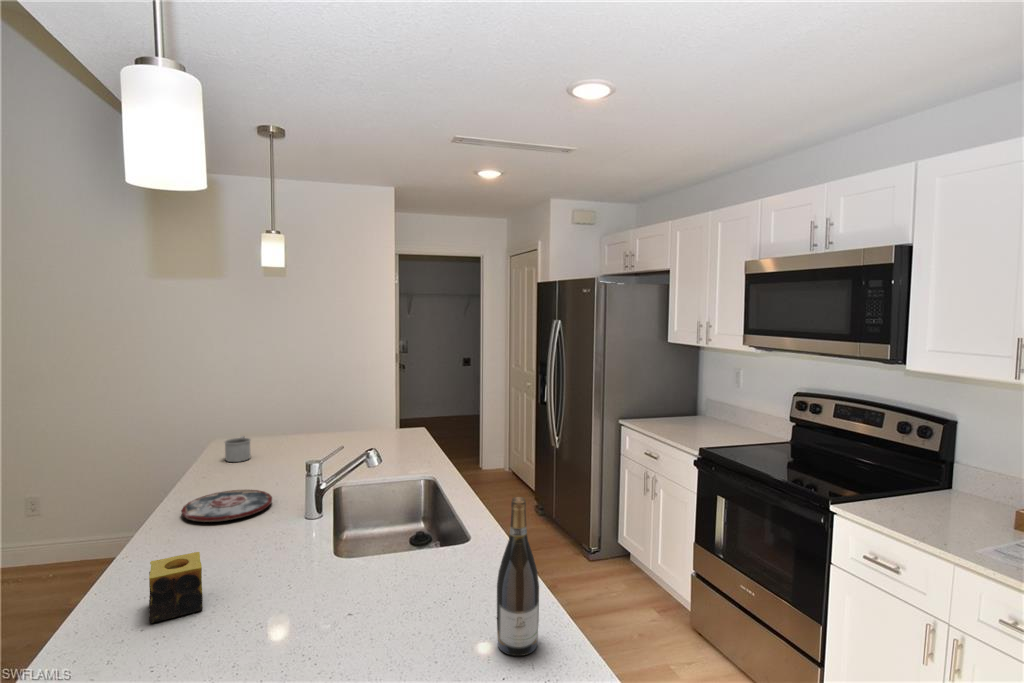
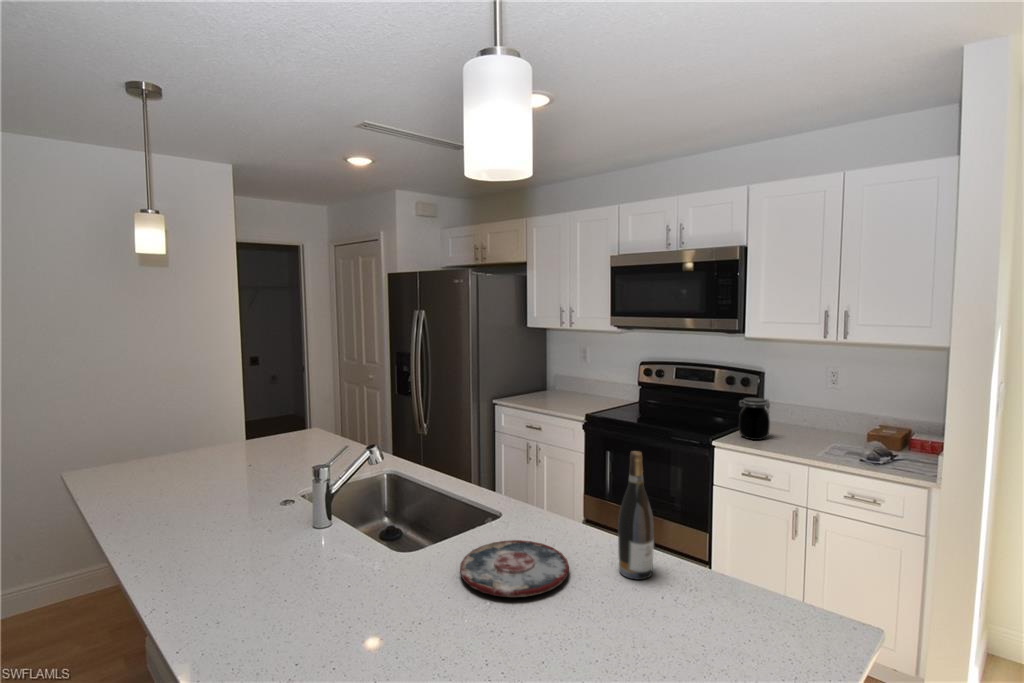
mug: present [224,436,250,462] -> none [111,462,147,495]
jar: none [878,455,929,516] -> present [739,398,770,440]
plate: present [181,490,272,522] -> present [460,540,569,597]
candle: present [149,552,203,623] -> none [260,570,333,651]

